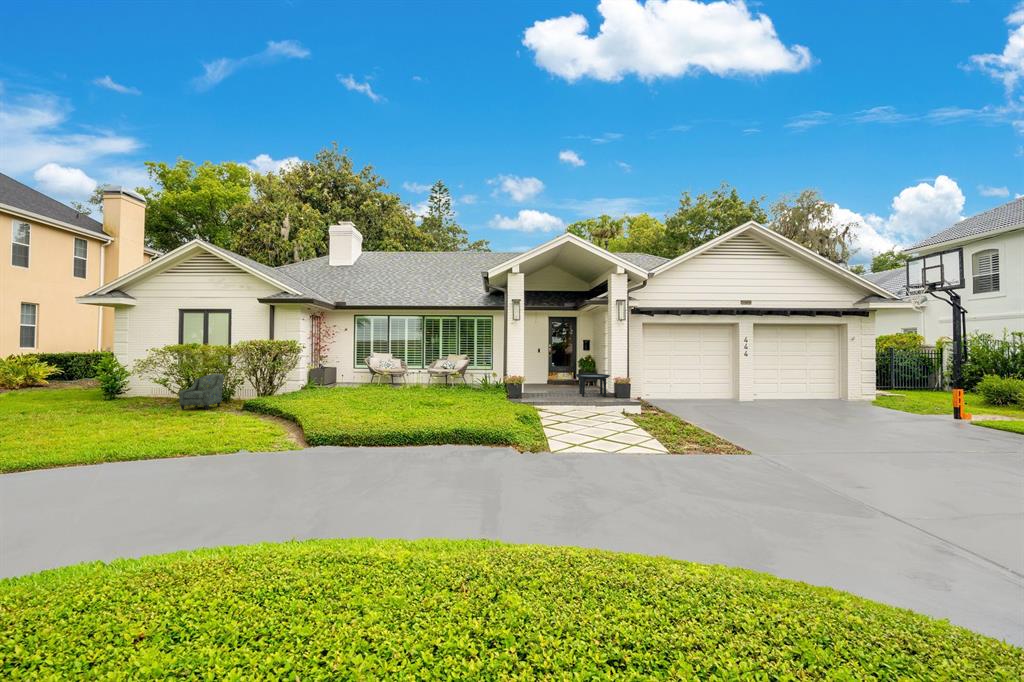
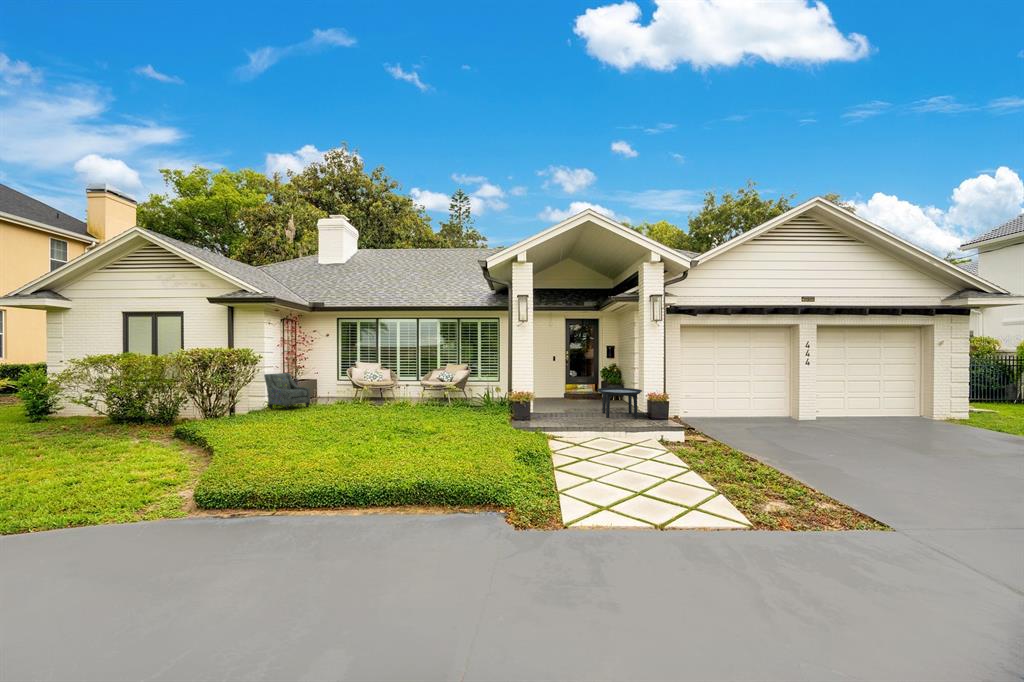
armchair: present [180,374,224,410] -> present [264,373,310,410]

